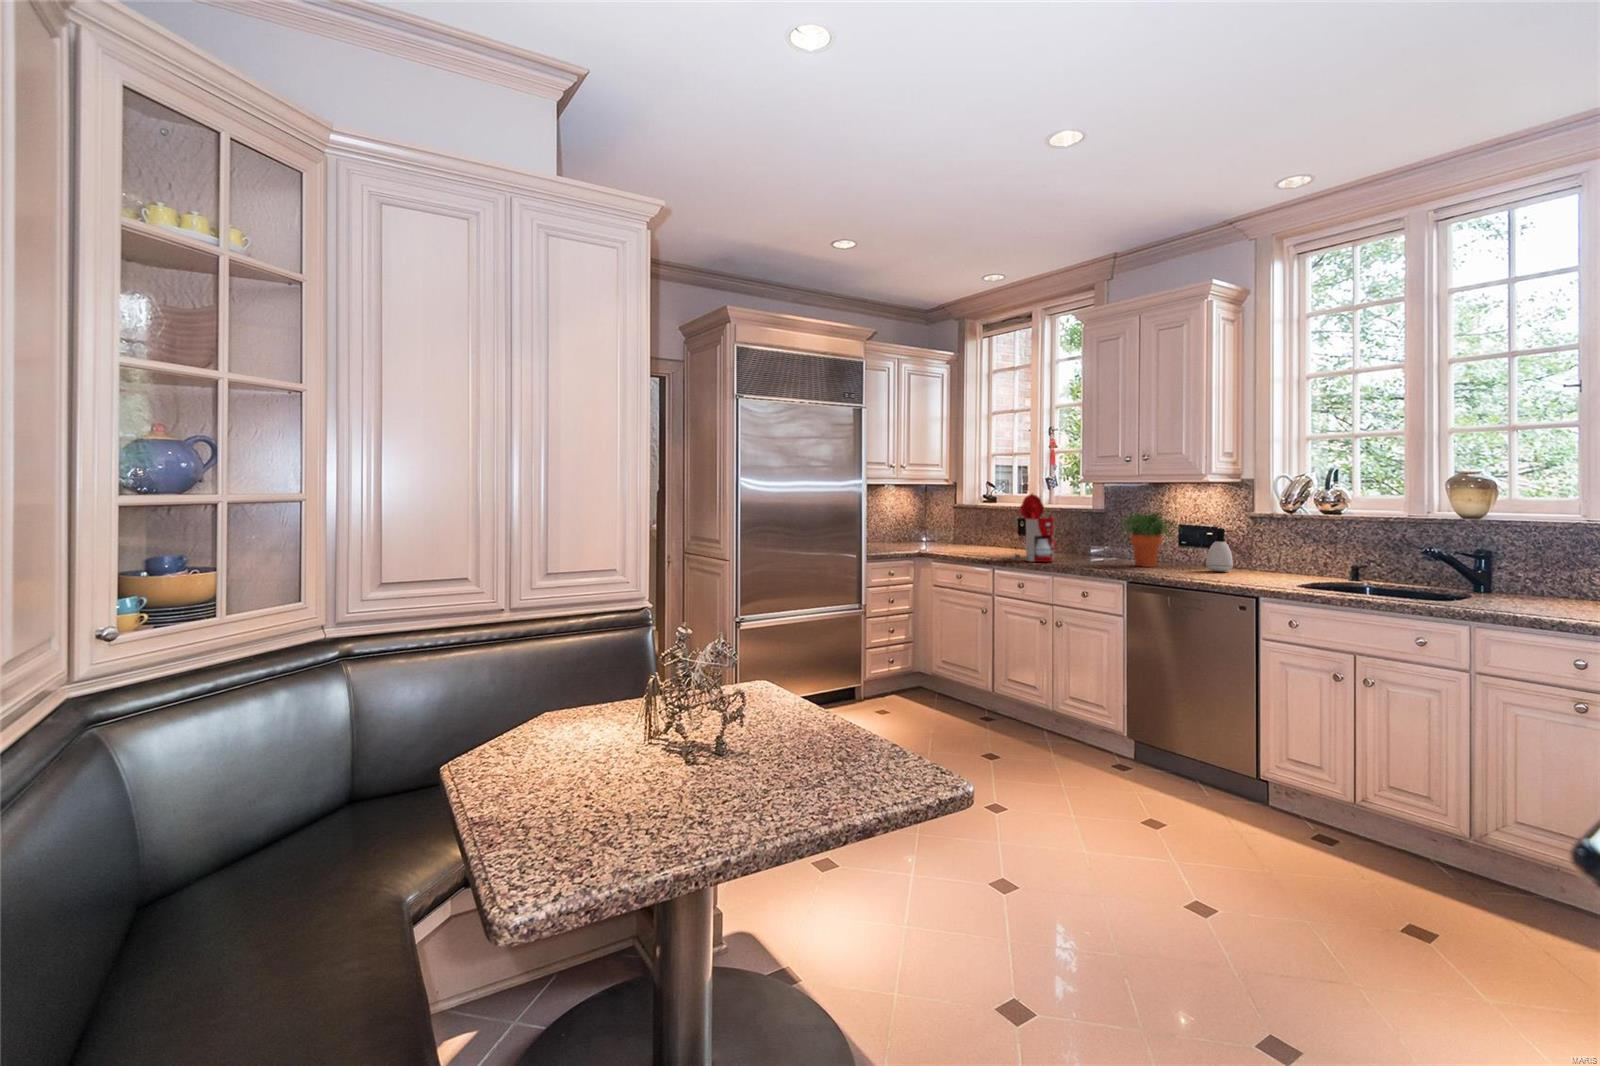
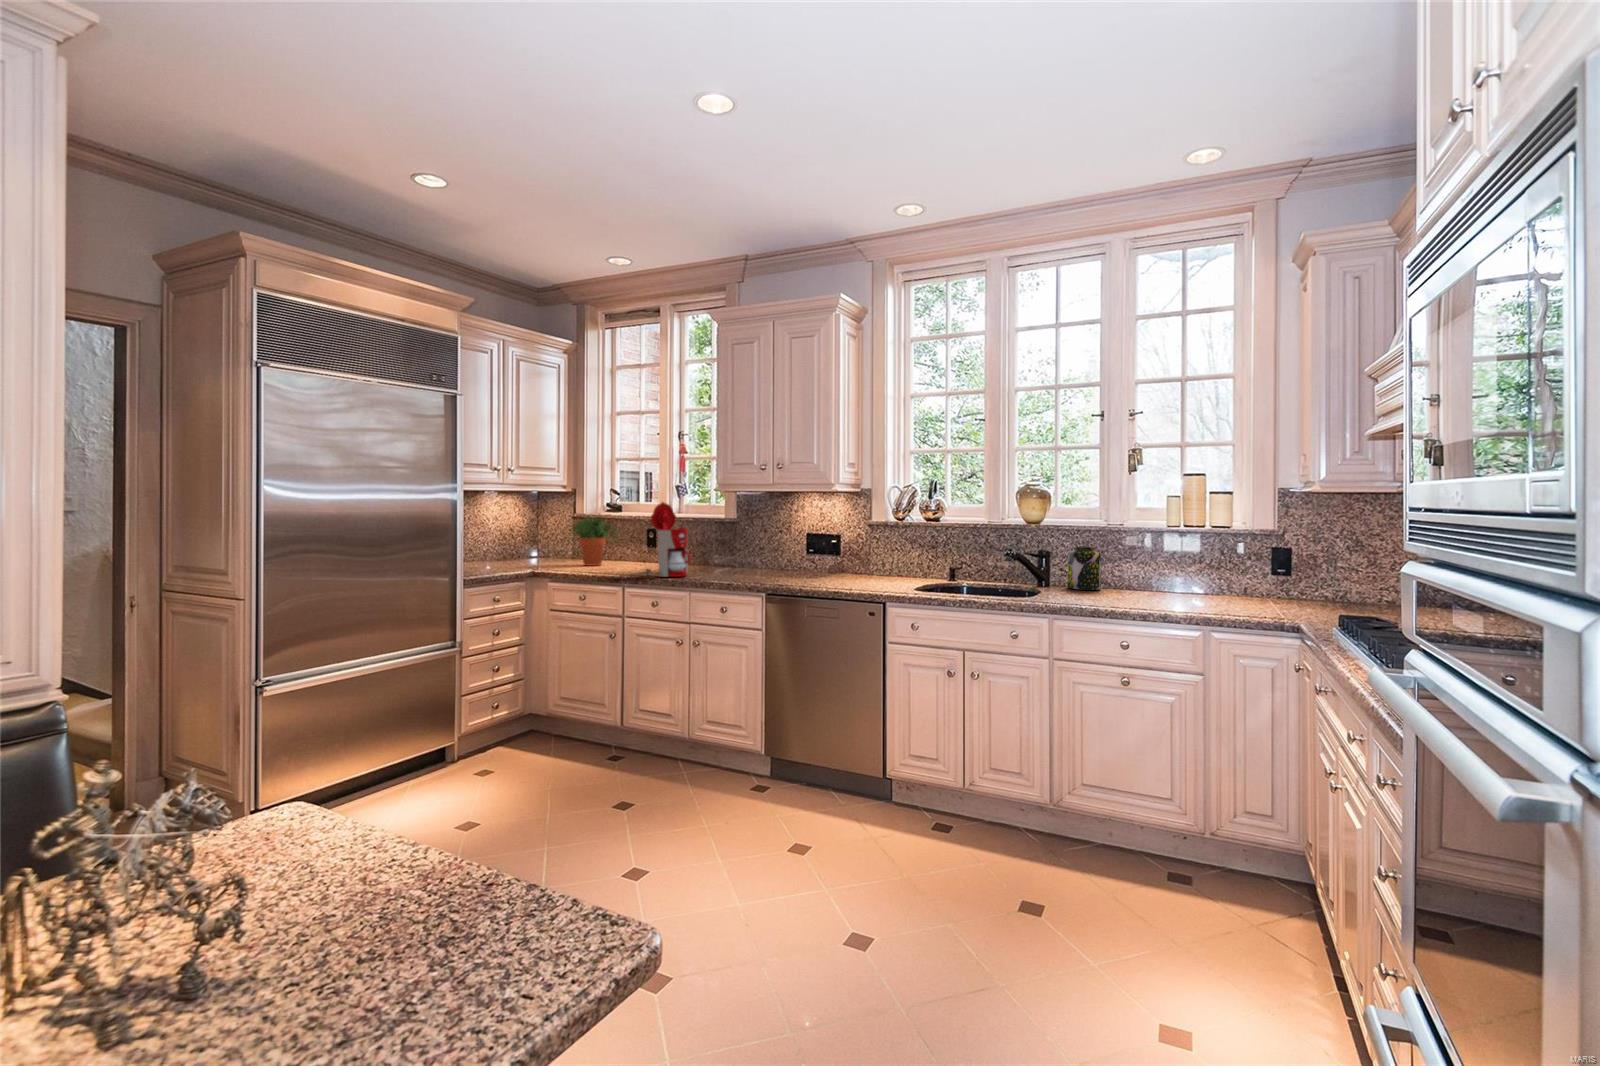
potted plant: present [1118,513,1176,567] -> present [571,517,615,566]
soap dispenser: present [1206,528,1233,572] -> none [834,536,856,579]
jar: none [1518,546,1571,598] -> present [1068,547,1101,590]

